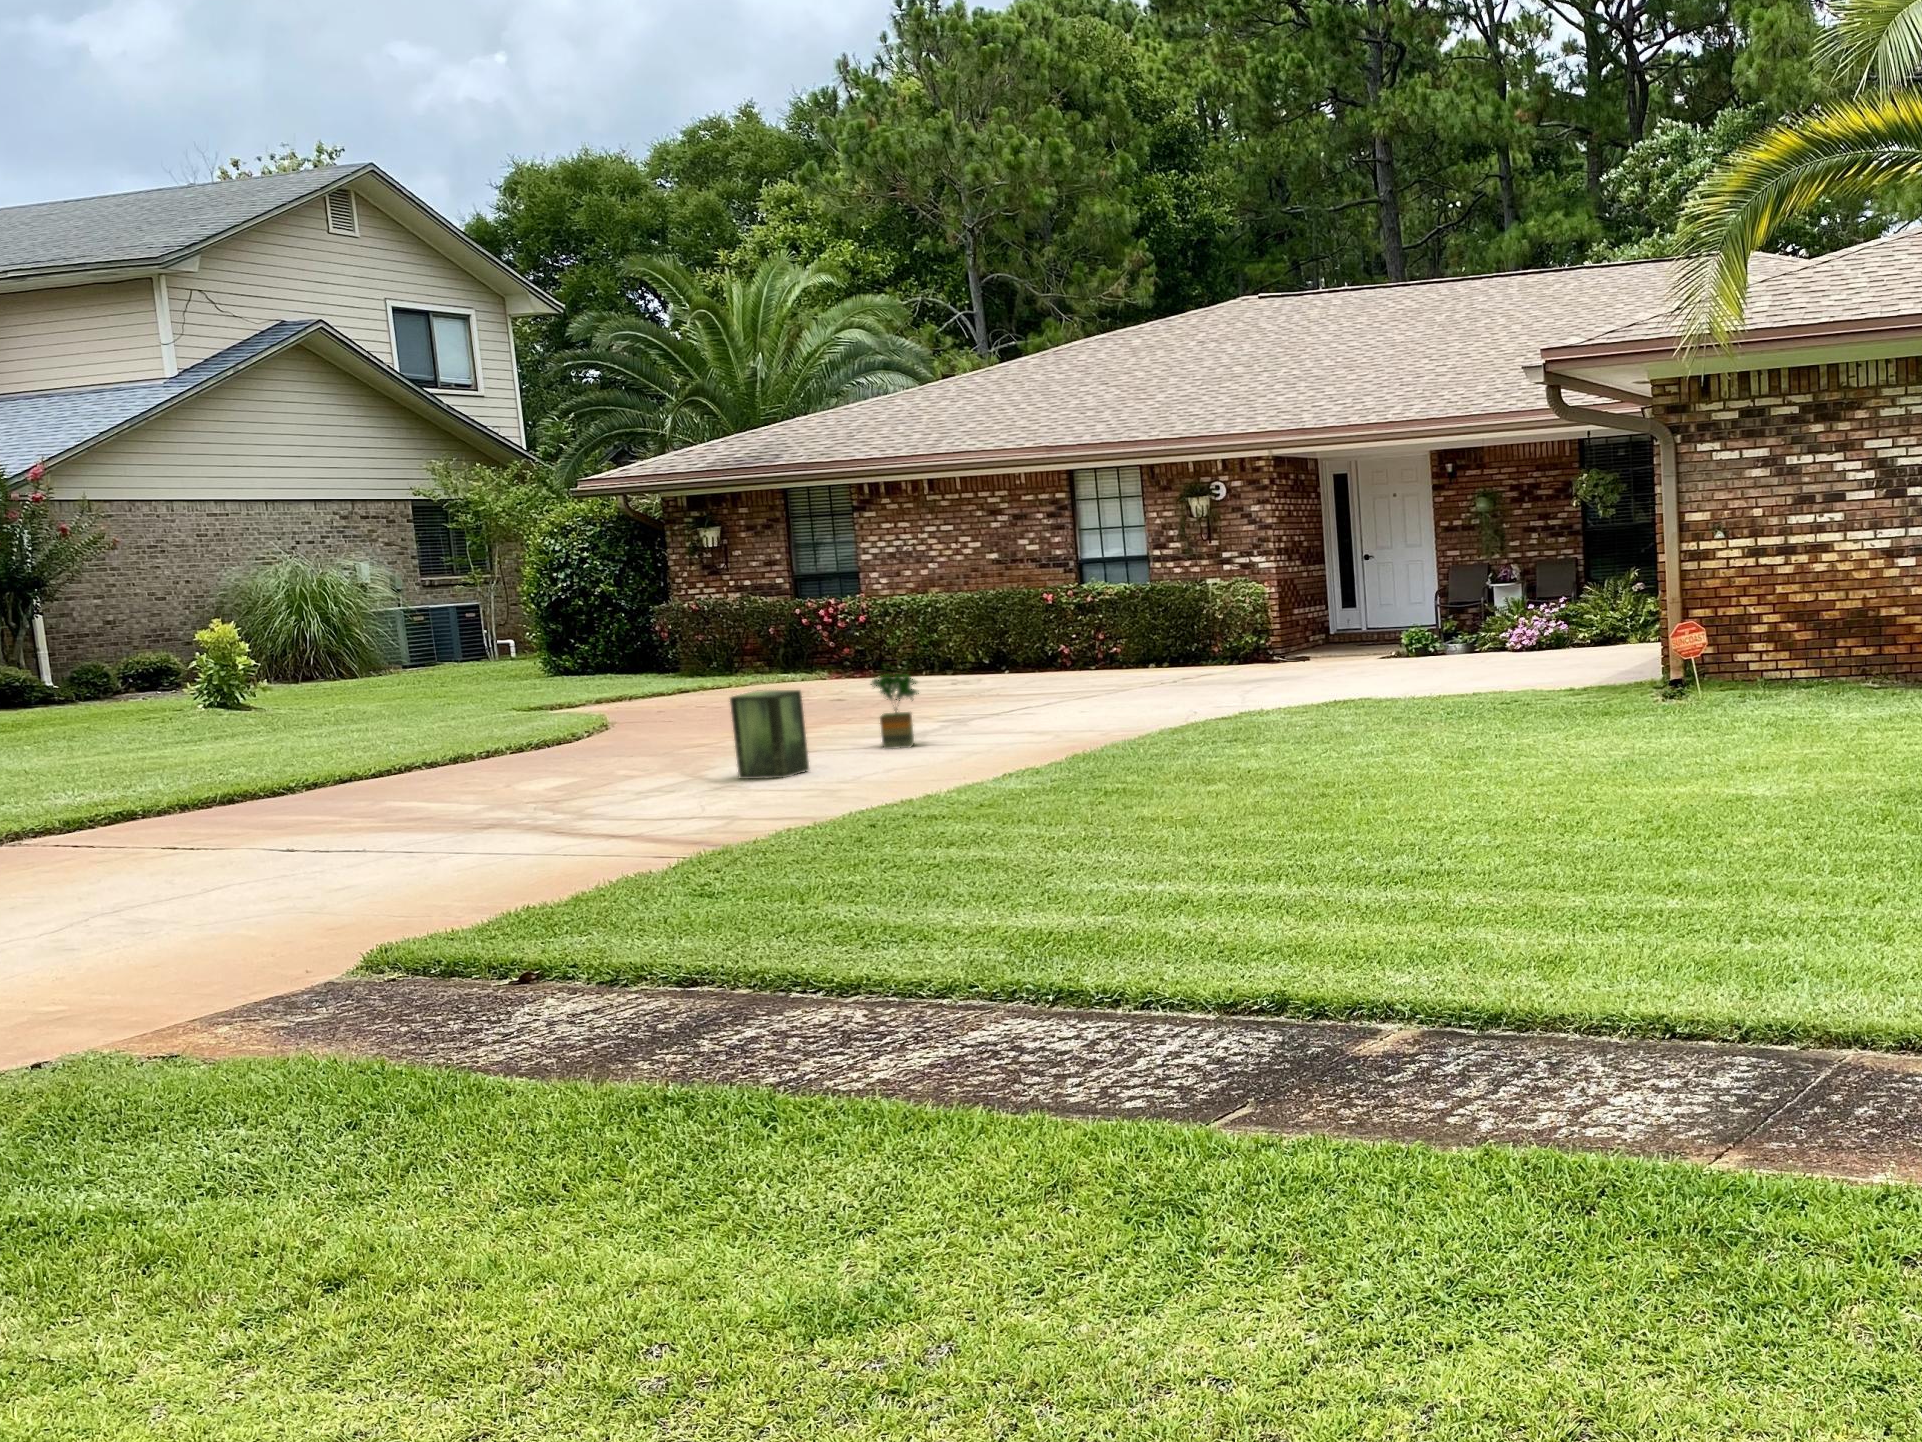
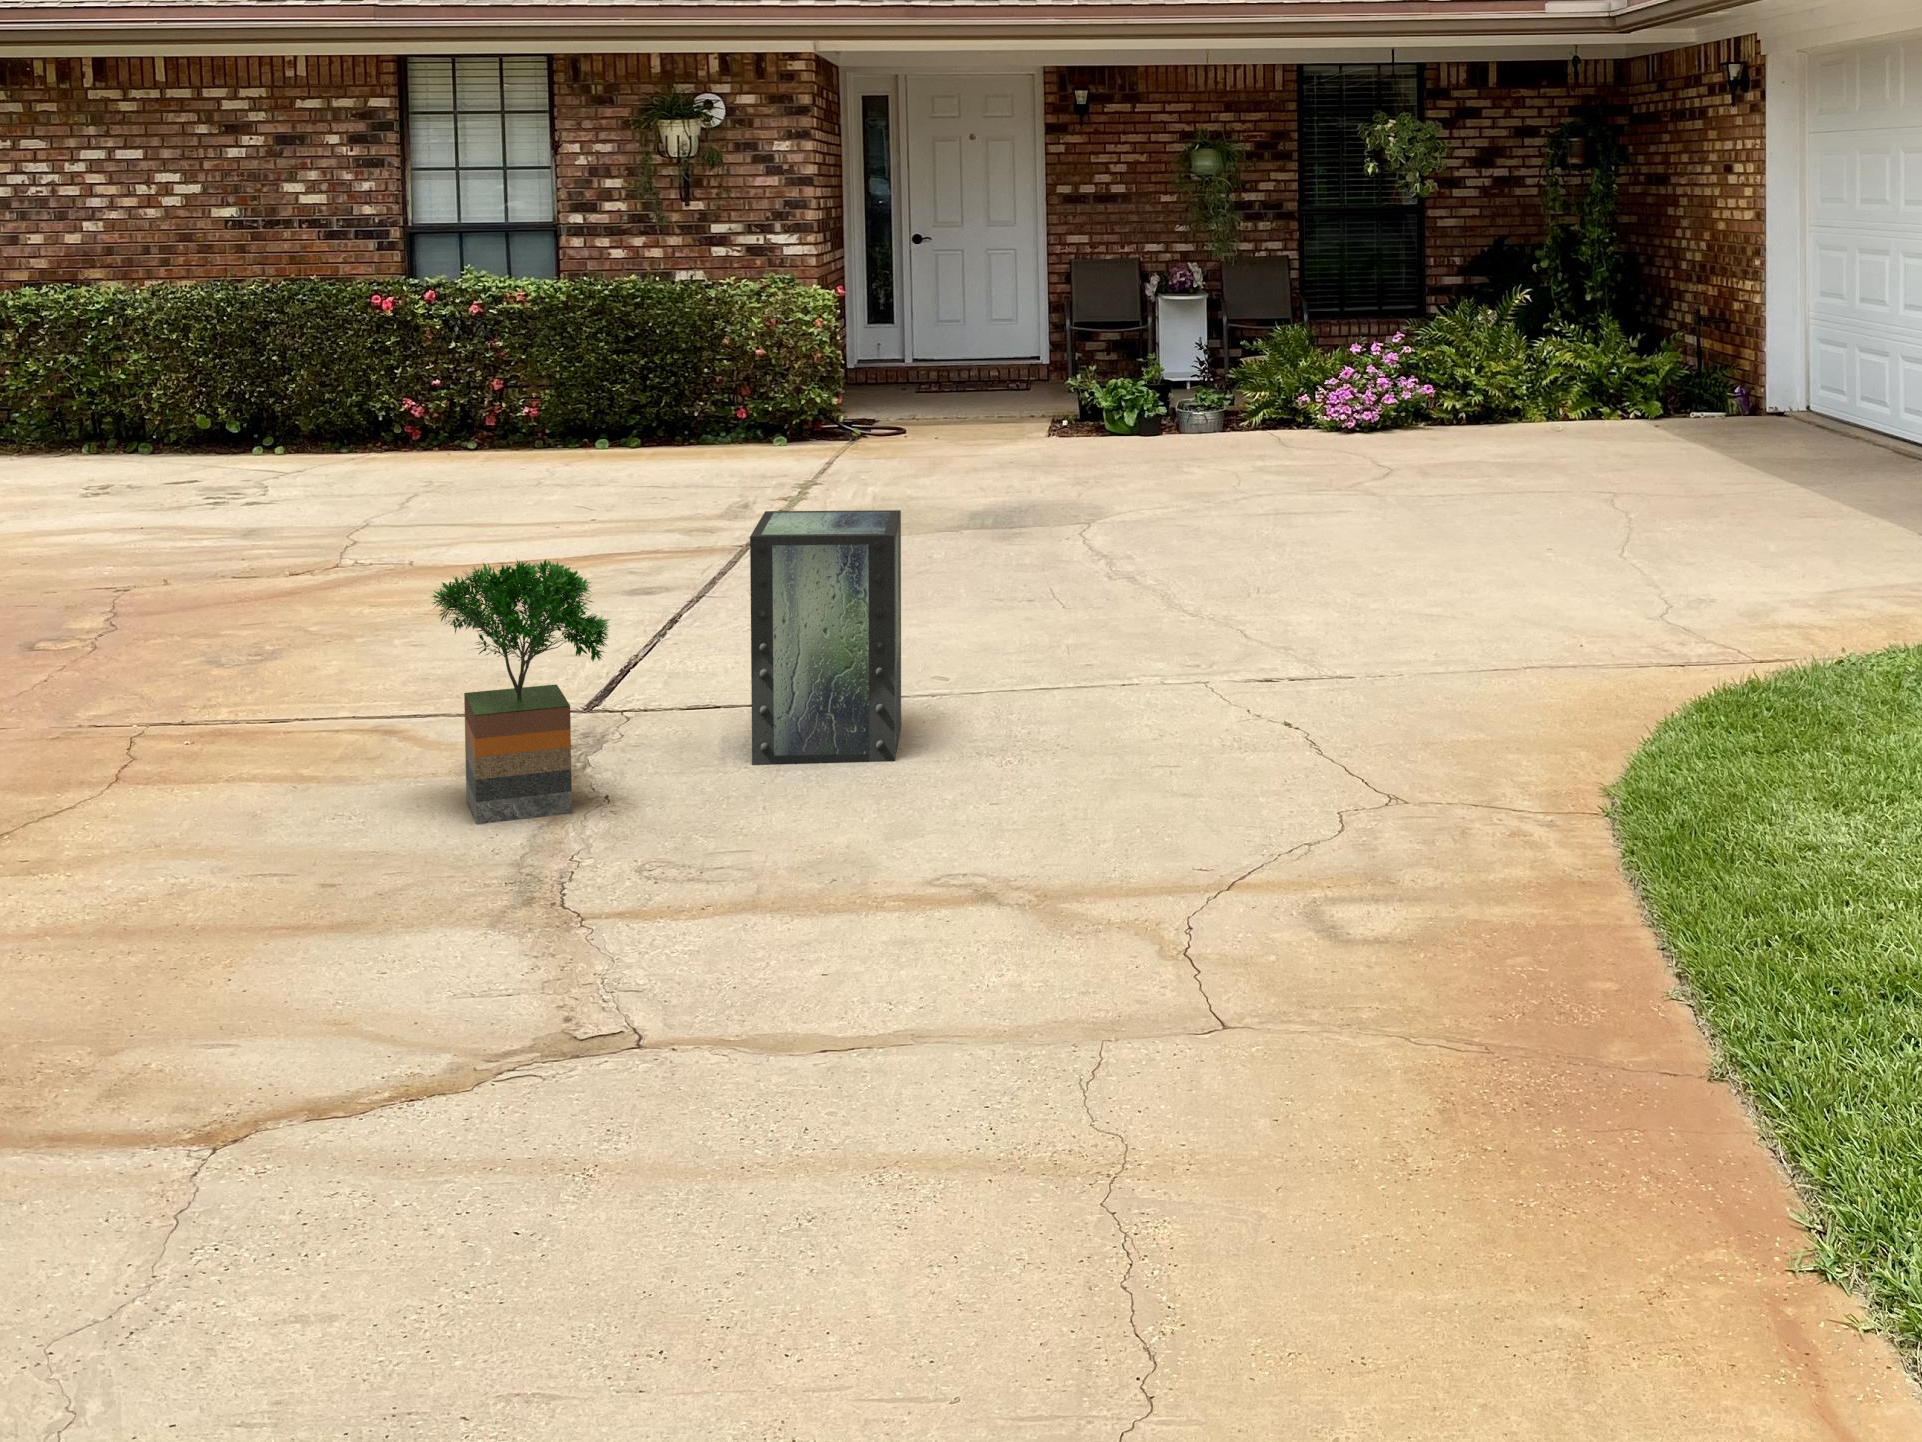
storage box: present [730,690,809,779] -> present [750,510,901,765]

